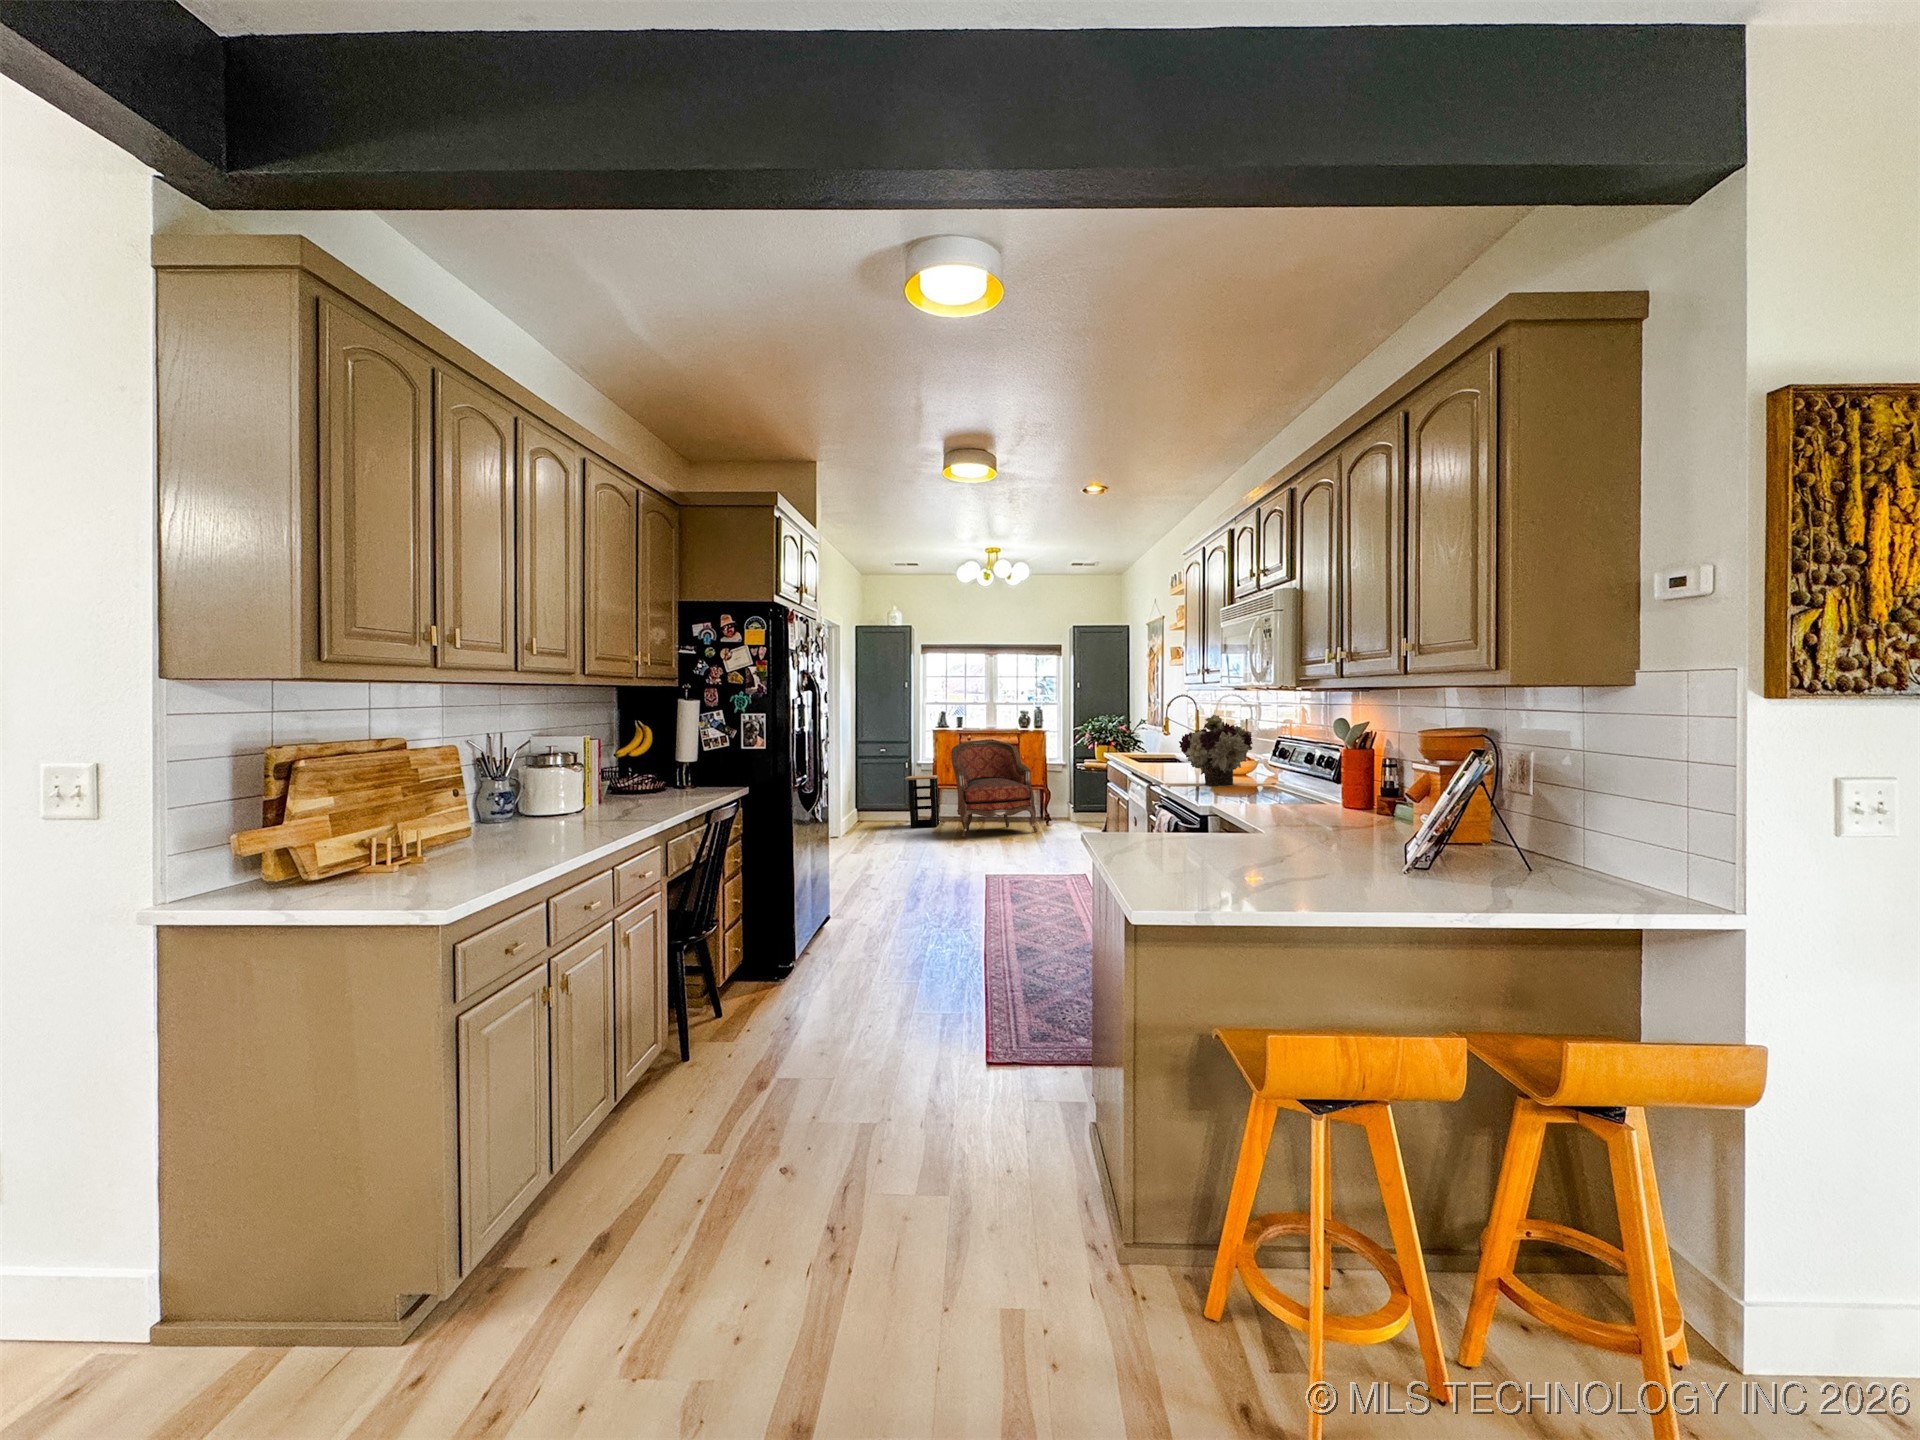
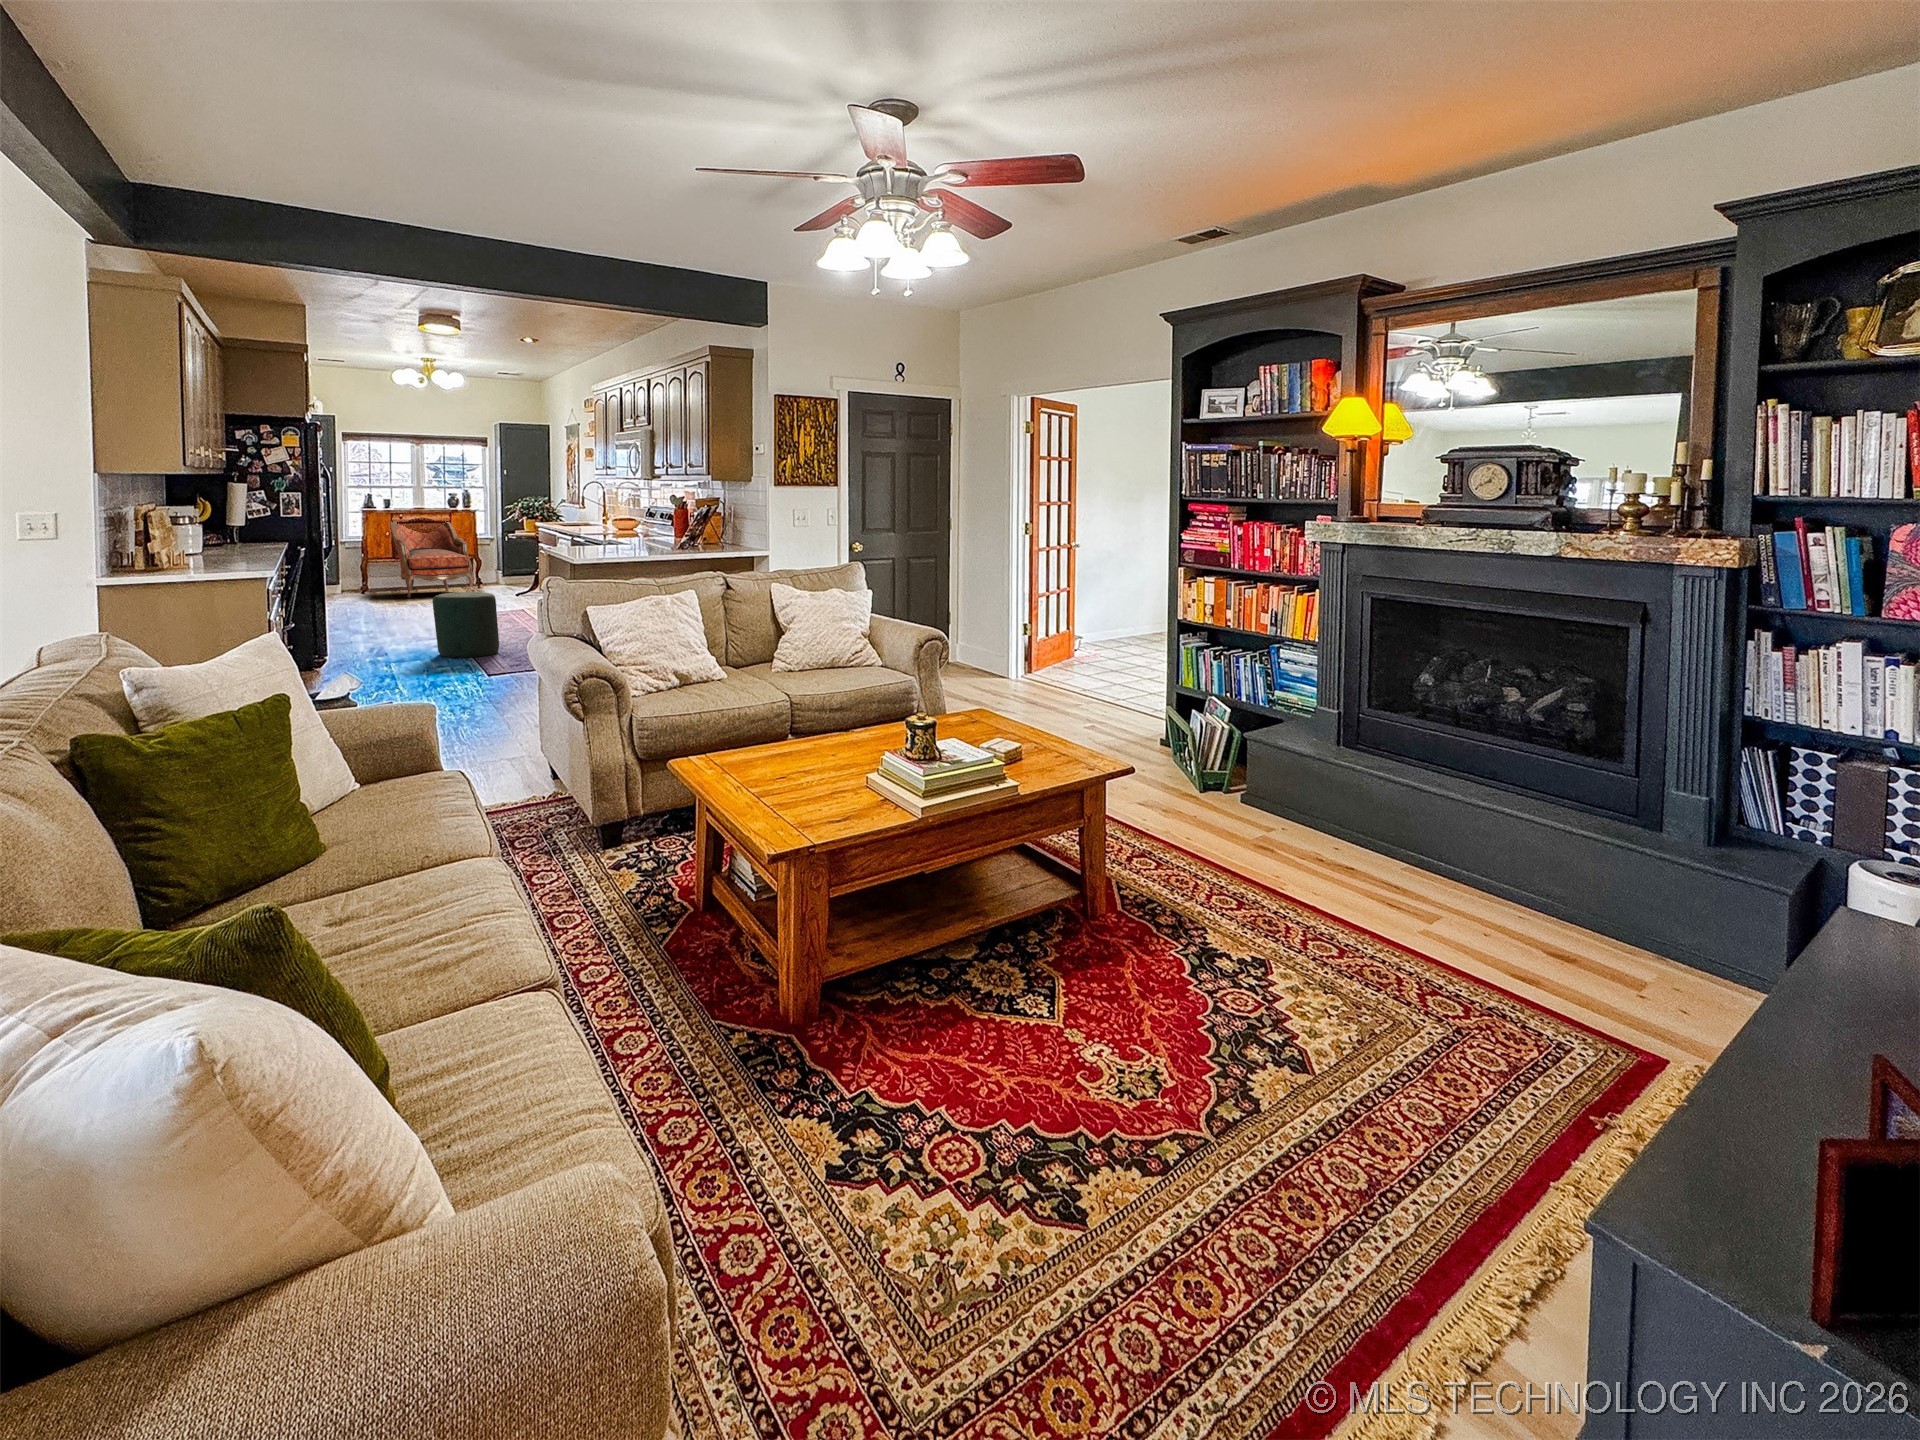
flower arrangement: present [1179,715,1253,785] -> none [584,507,627,548]
side table: present [905,775,940,828] -> none [342,546,380,592]
ottoman: none [943,857,1038,970] -> present [433,592,499,658]

